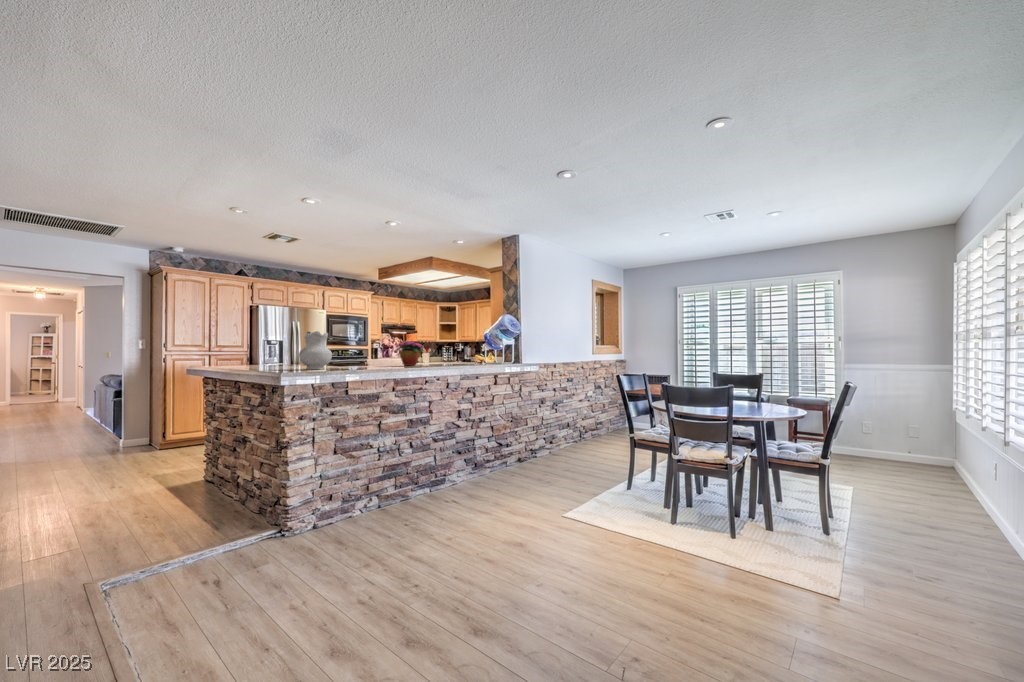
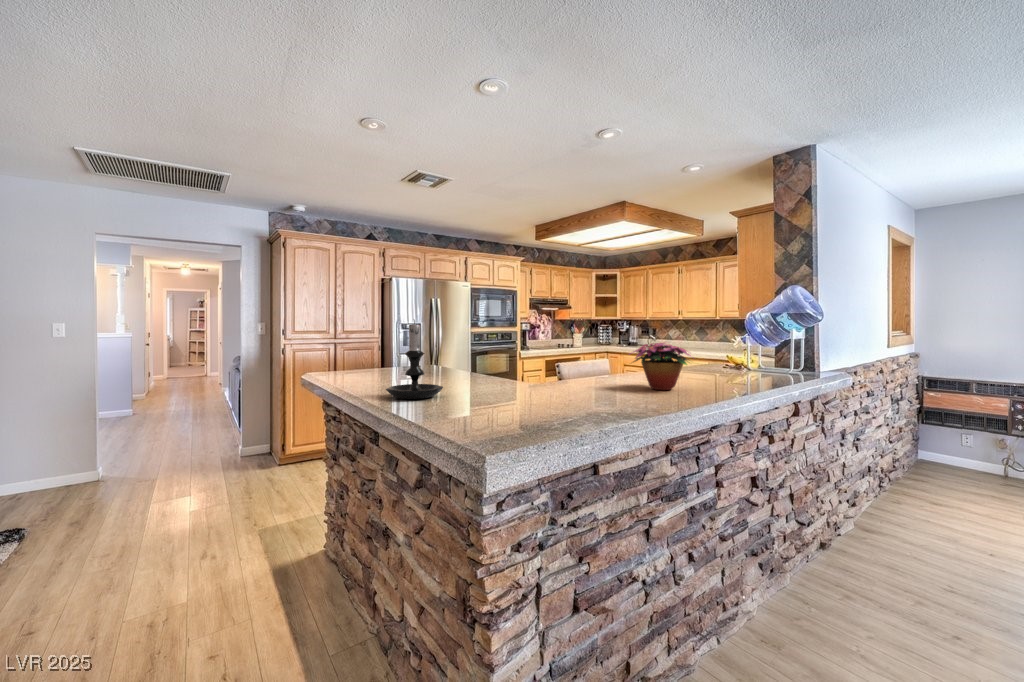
candle holder: none [244,326,279,368] -> present [386,320,443,399]
ceramic pitcher: present [299,331,332,370] -> none [500,336,566,427]

